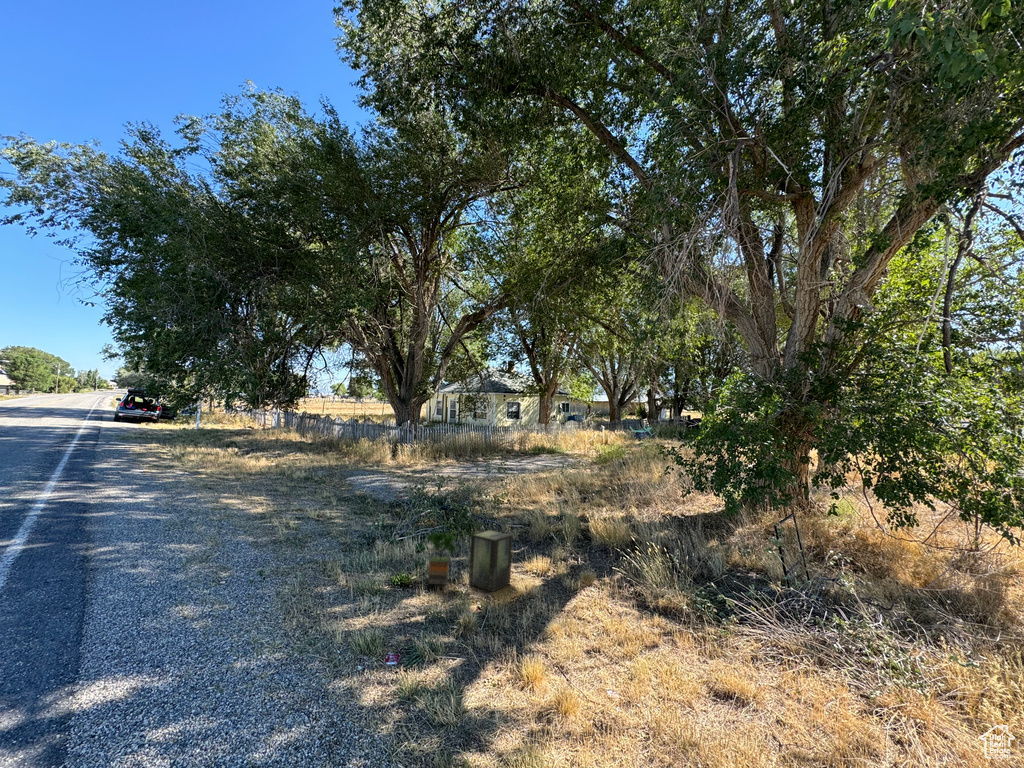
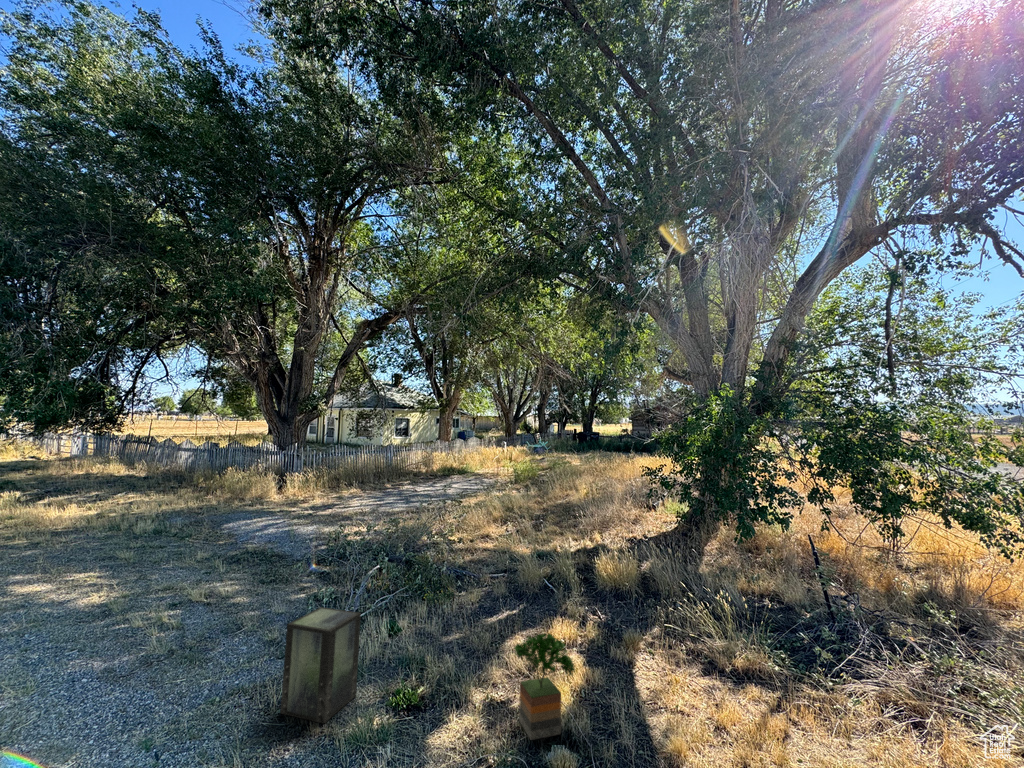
storage box: present [469,530,512,591] -> present [281,607,361,724]

